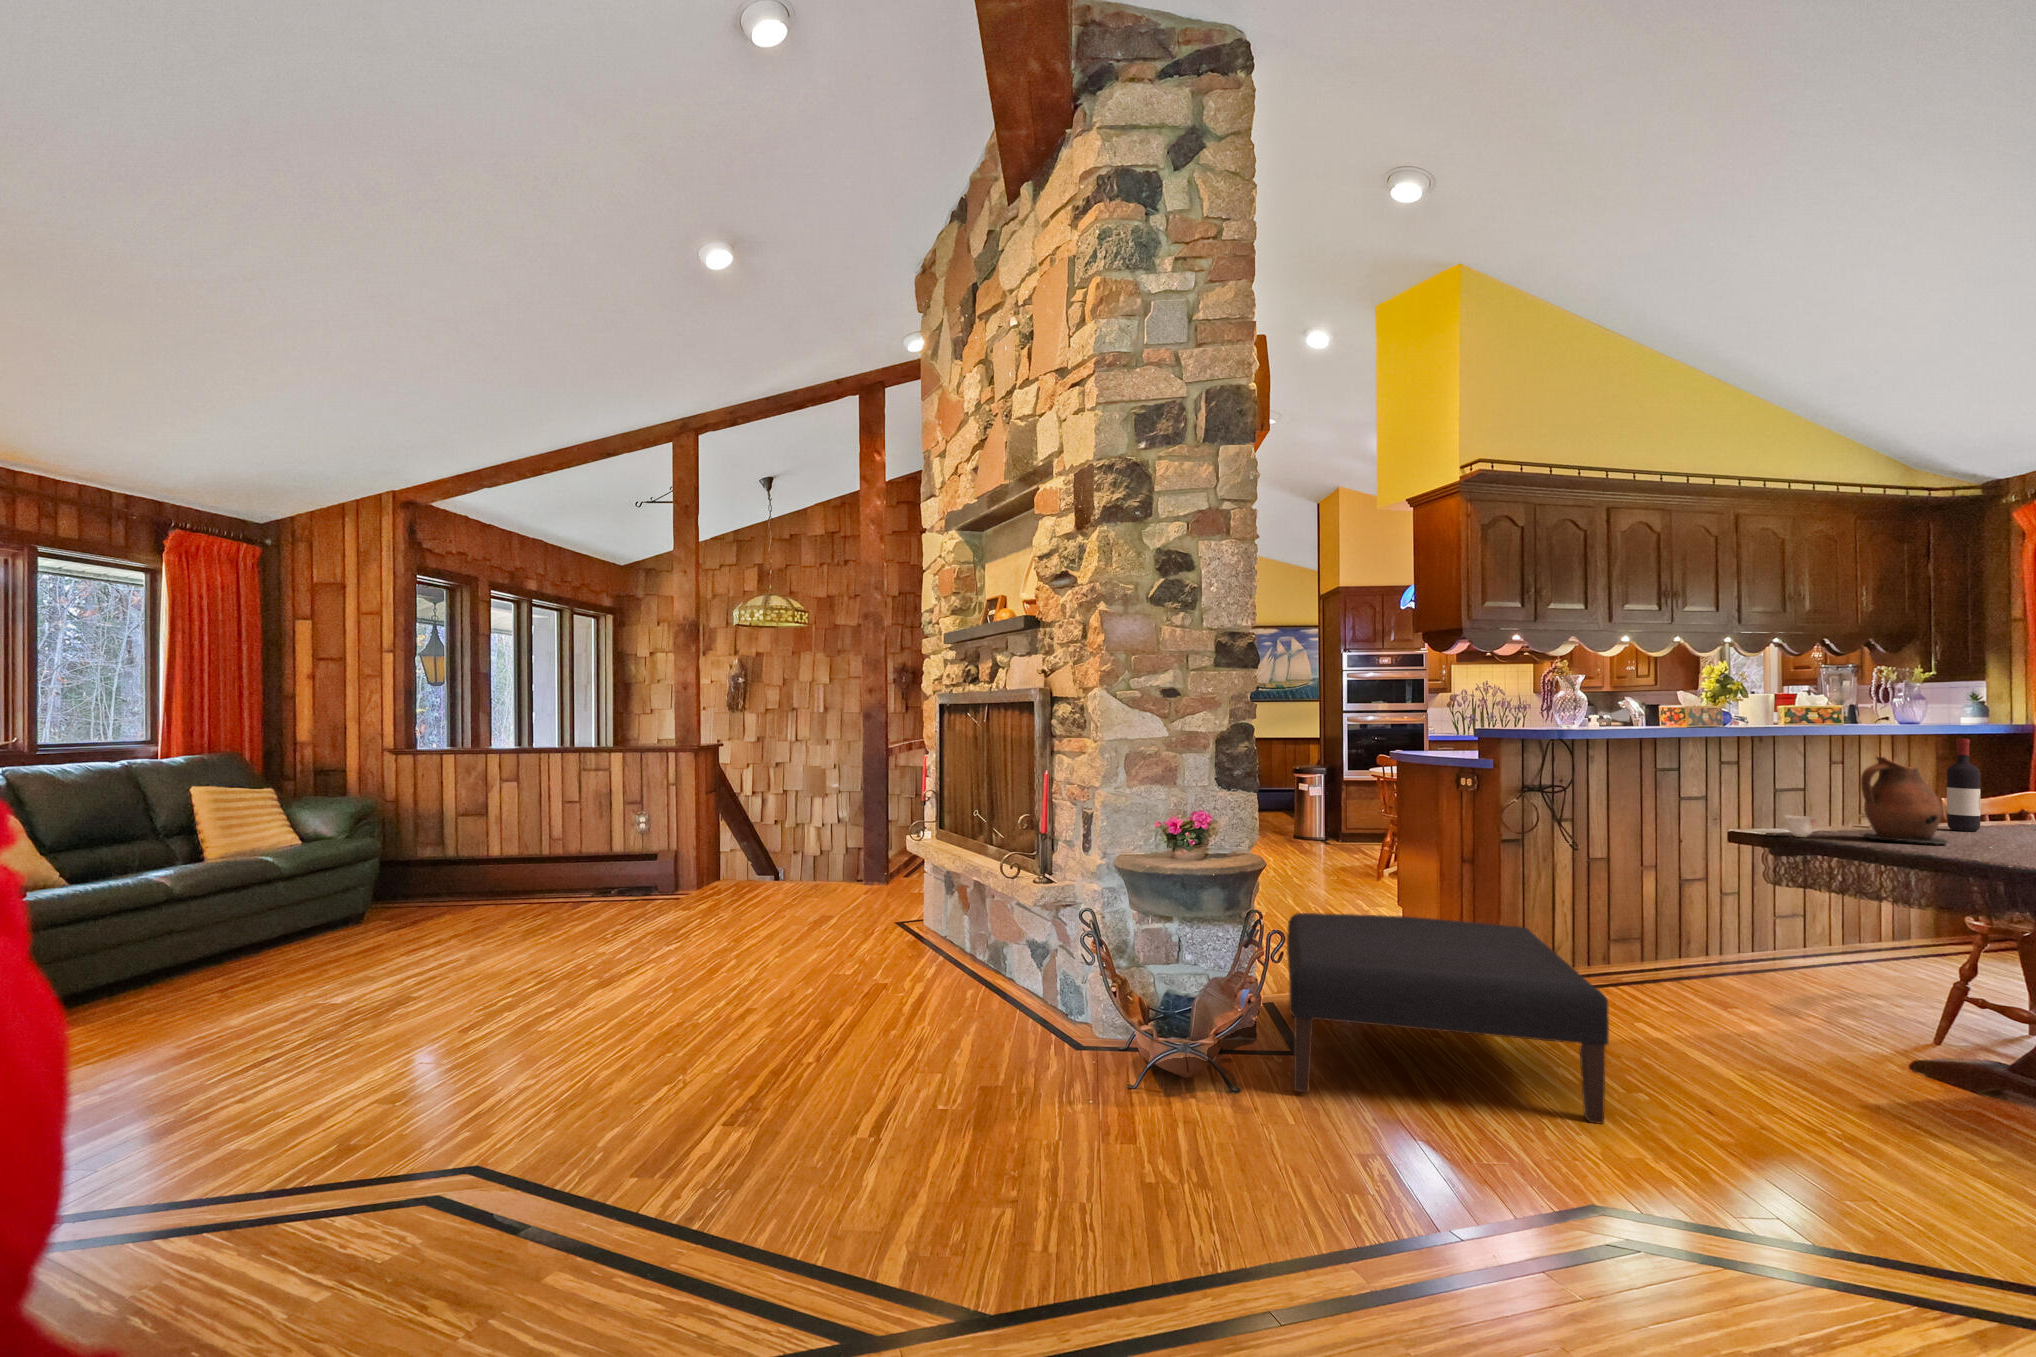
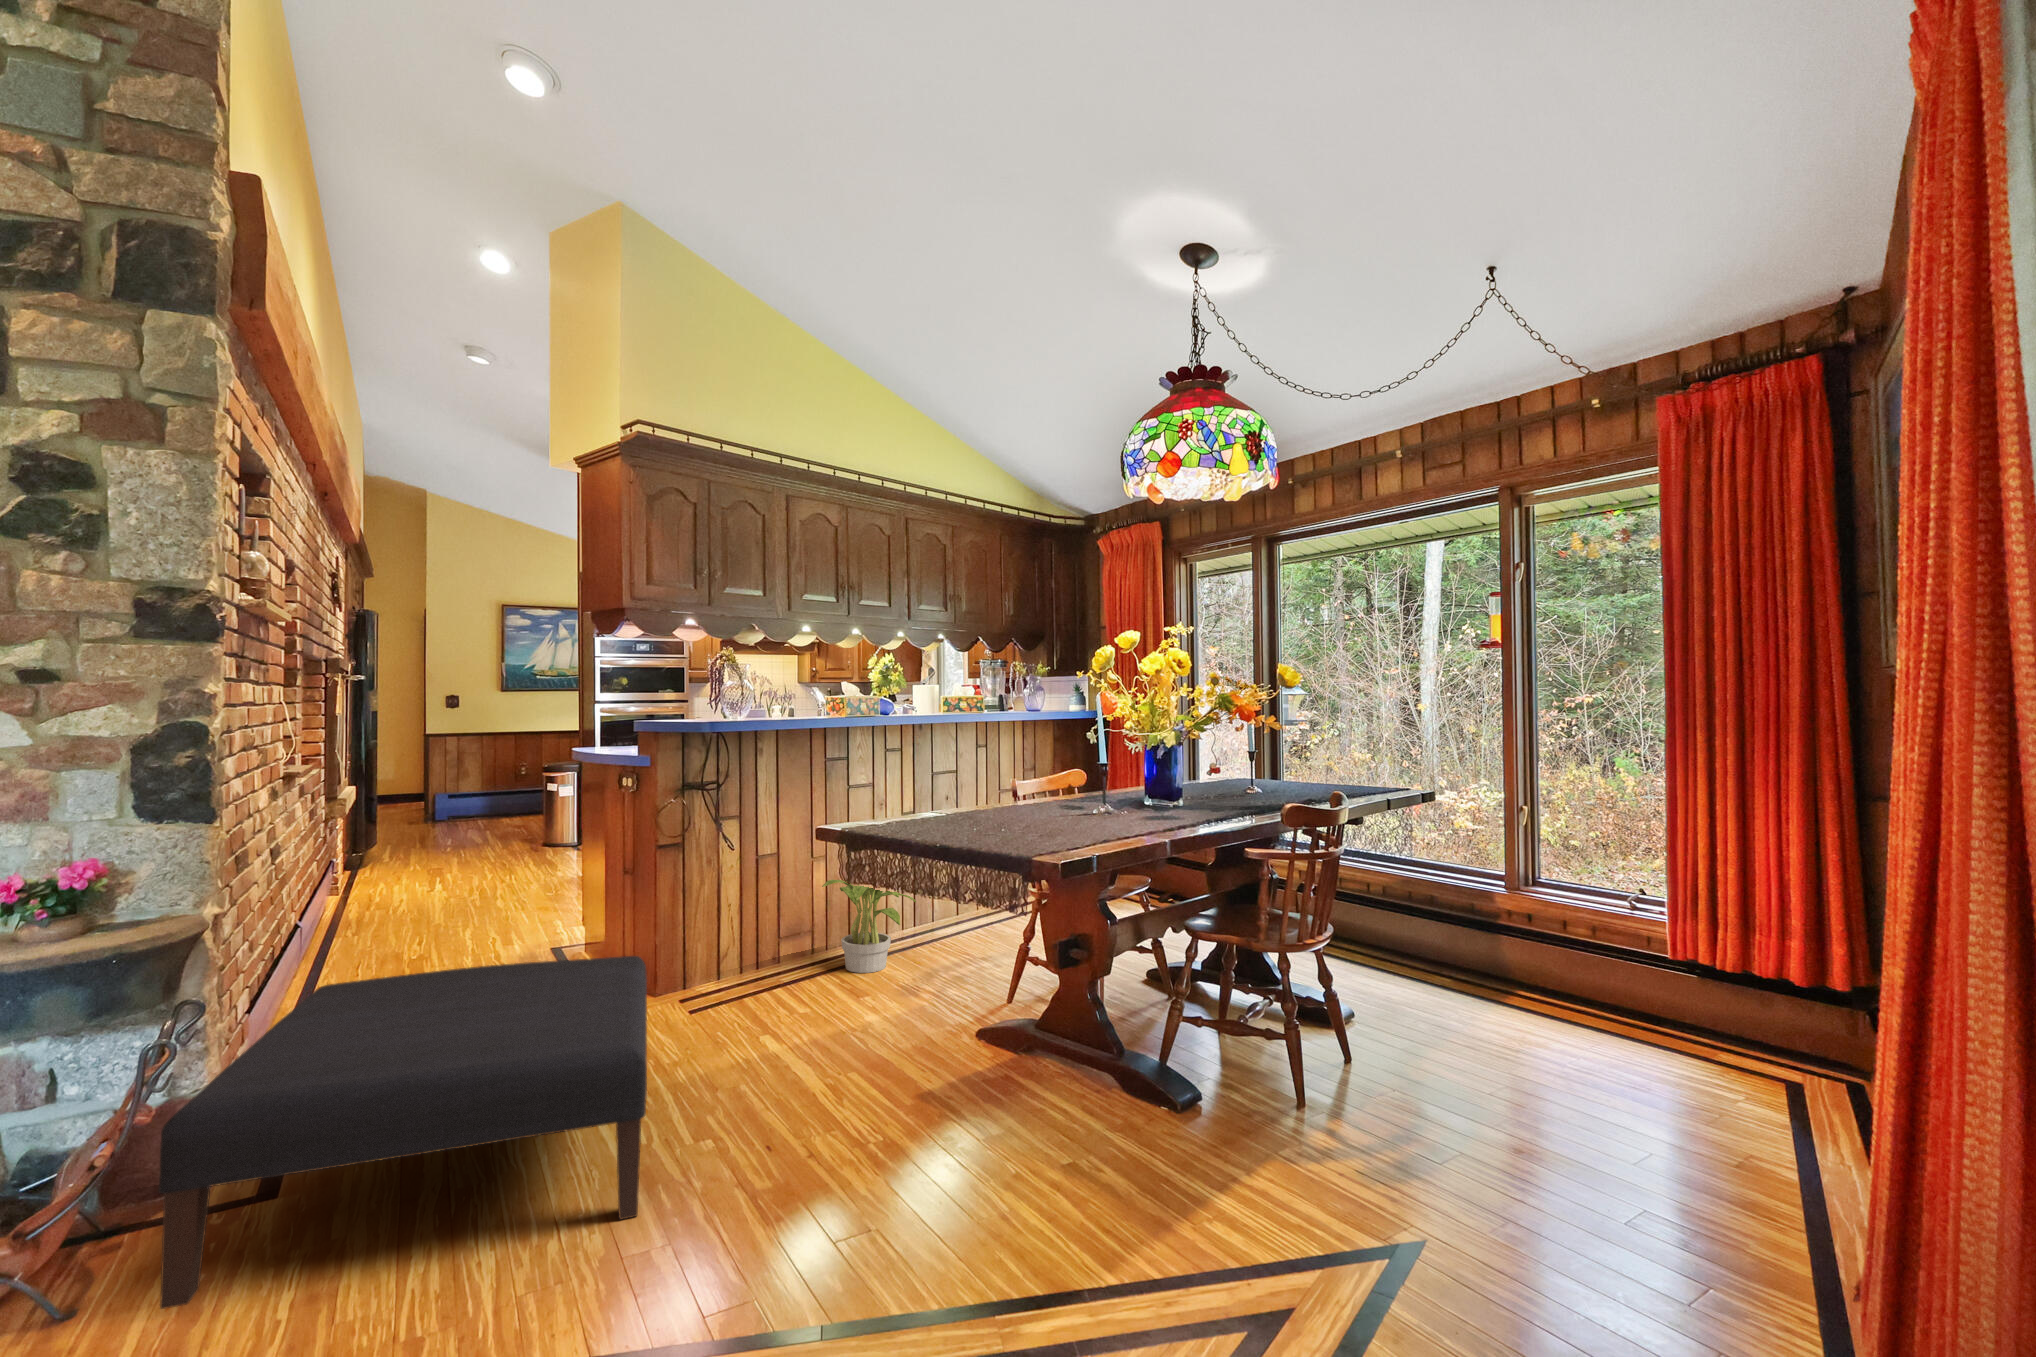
wine bottle: present [1947,739,1981,831] -> none [1012,726,1035,810]
ceramic pitcher: present [1861,757,1947,845] -> none [928,747,996,833]
teacup: present [1784,815,1816,837] -> none [866,810,894,833]
potted plant: none [1666,891,1781,992] -> present [822,880,916,973]

